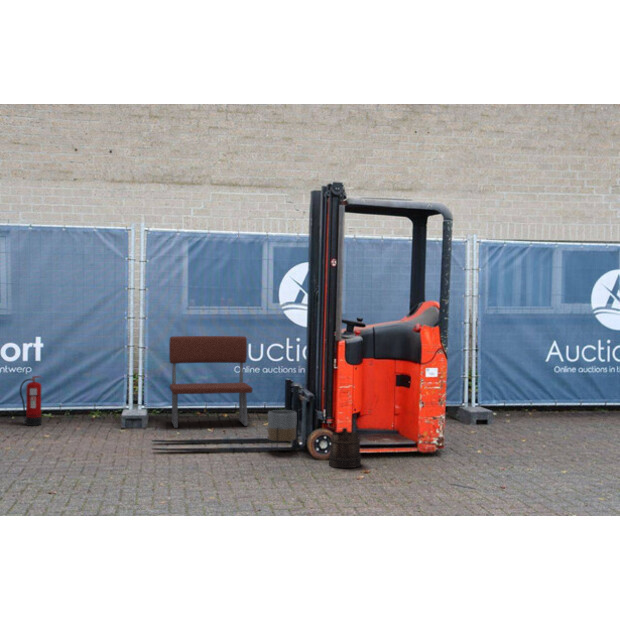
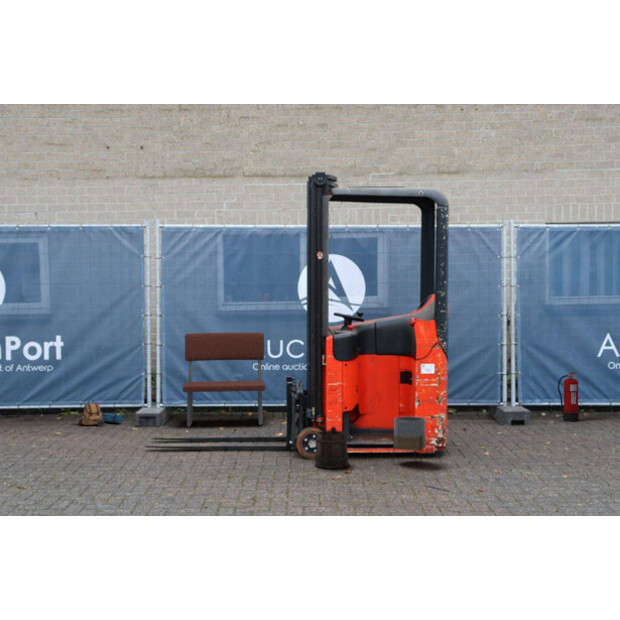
fire extinguisher: present [20,376,42,426] -> present [558,372,579,421]
backpack: none [60,402,107,427] -> present [78,401,123,425]
planter: present [268,410,297,442] -> present [393,416,426,451]

